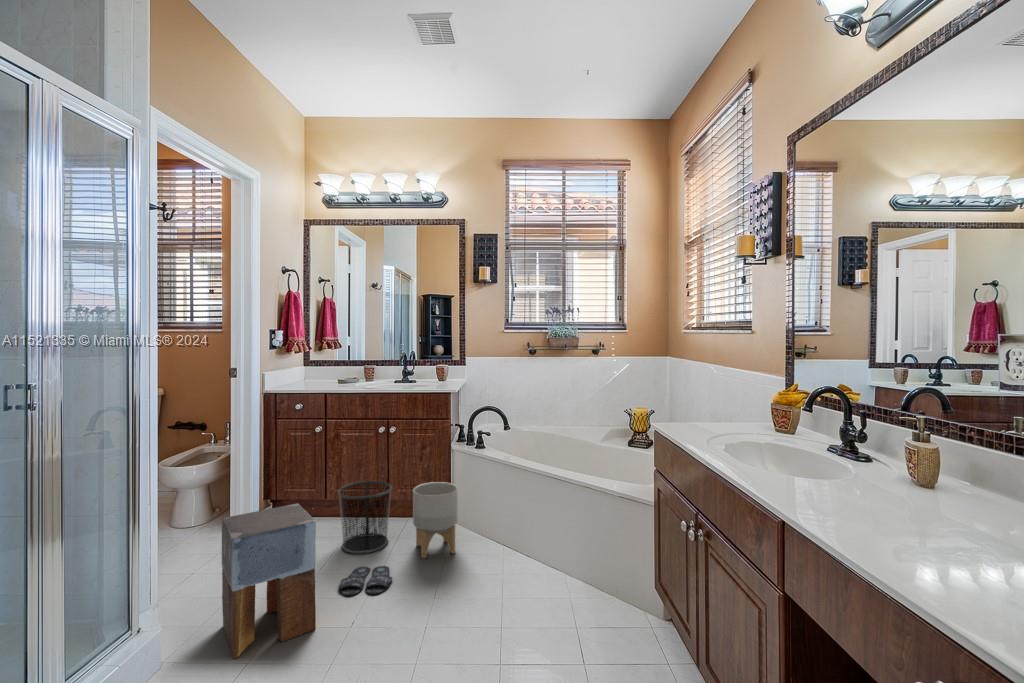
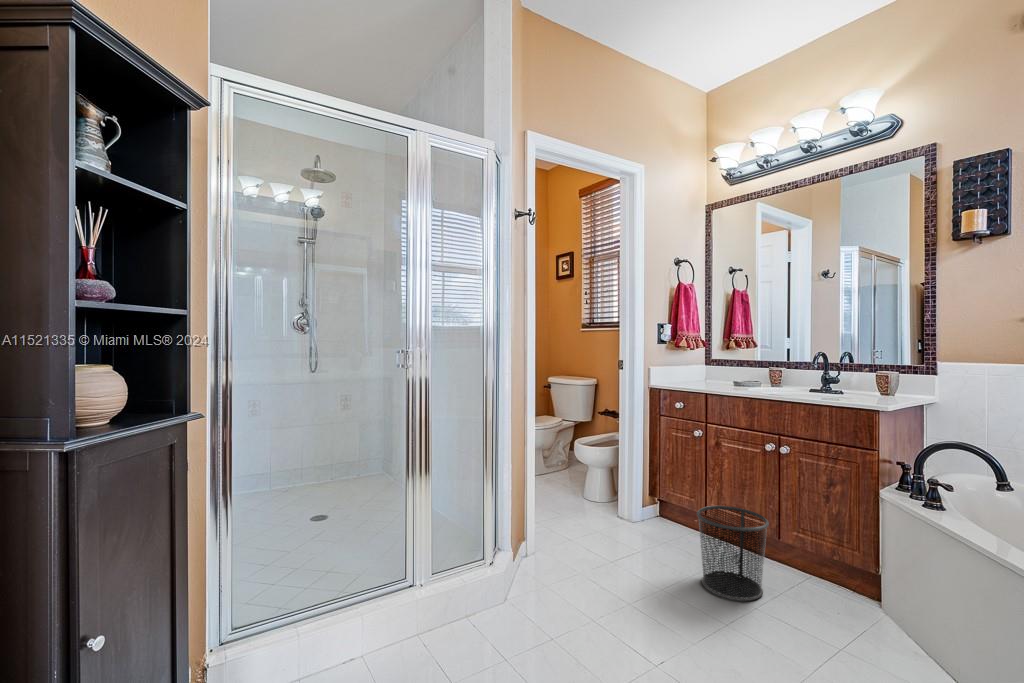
planter: present [413,482,458,558] -> none [787,534,864,658]
stool: present [222,503,316,659] -> none [533,498,620,654]
slippers: present [339,566,392,596] -> none [664,610,739,655]

